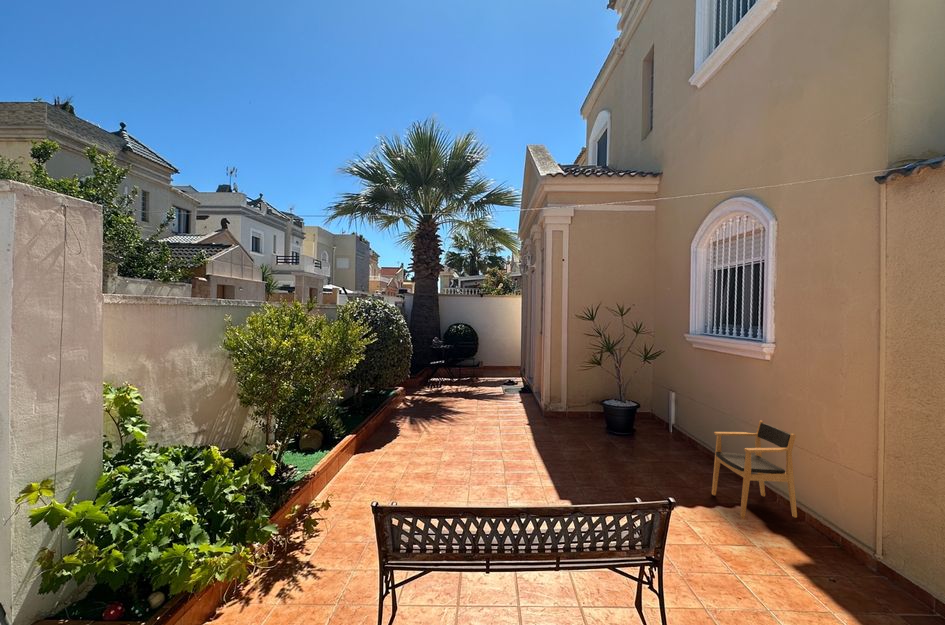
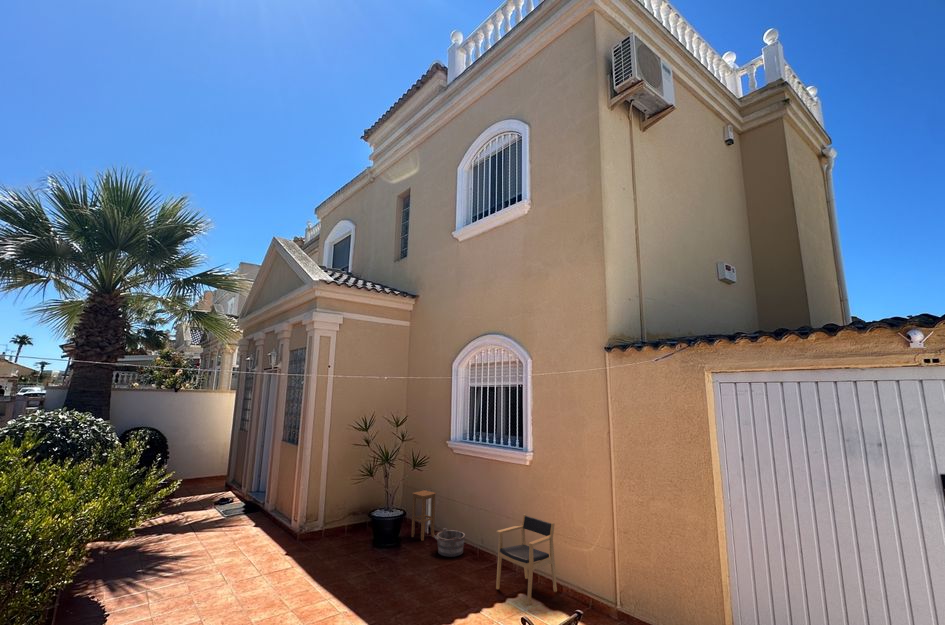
stool: none [651,389,680,439] -> present [411,490,436,541]
bucket: none [665,429,704,458] -> present [434,528,465,557]

